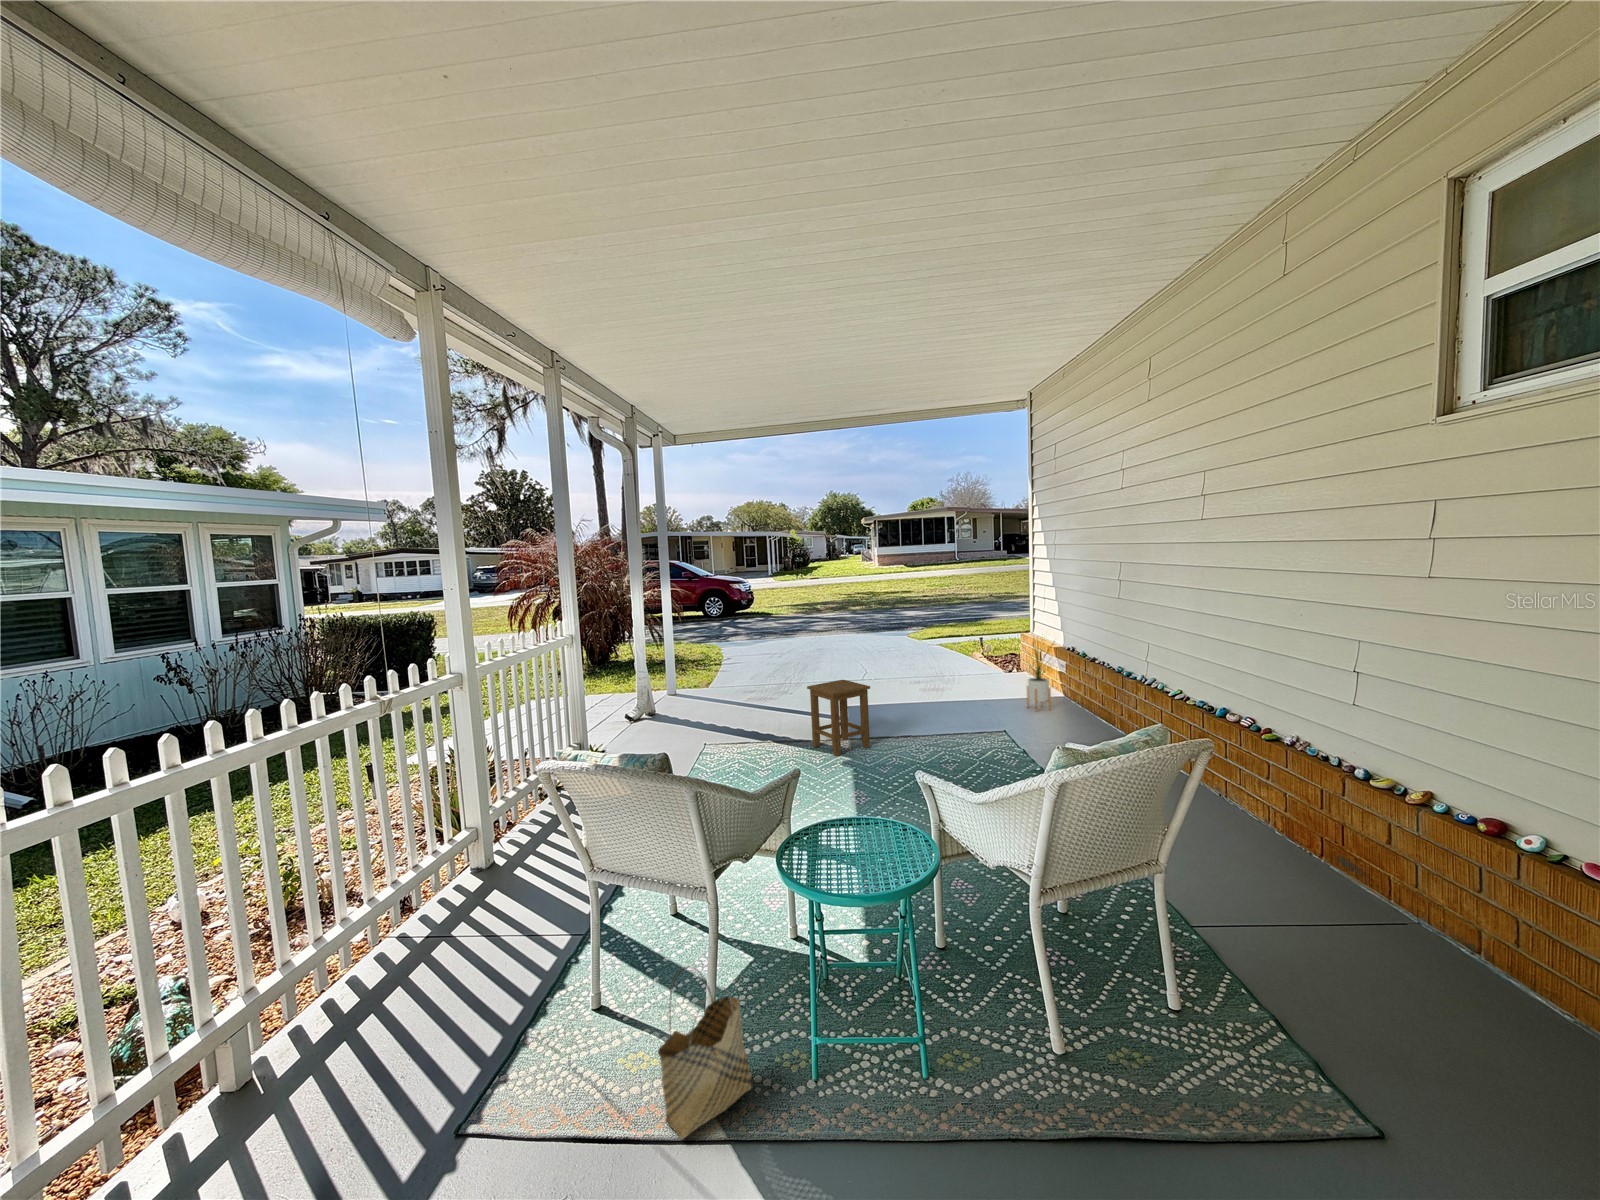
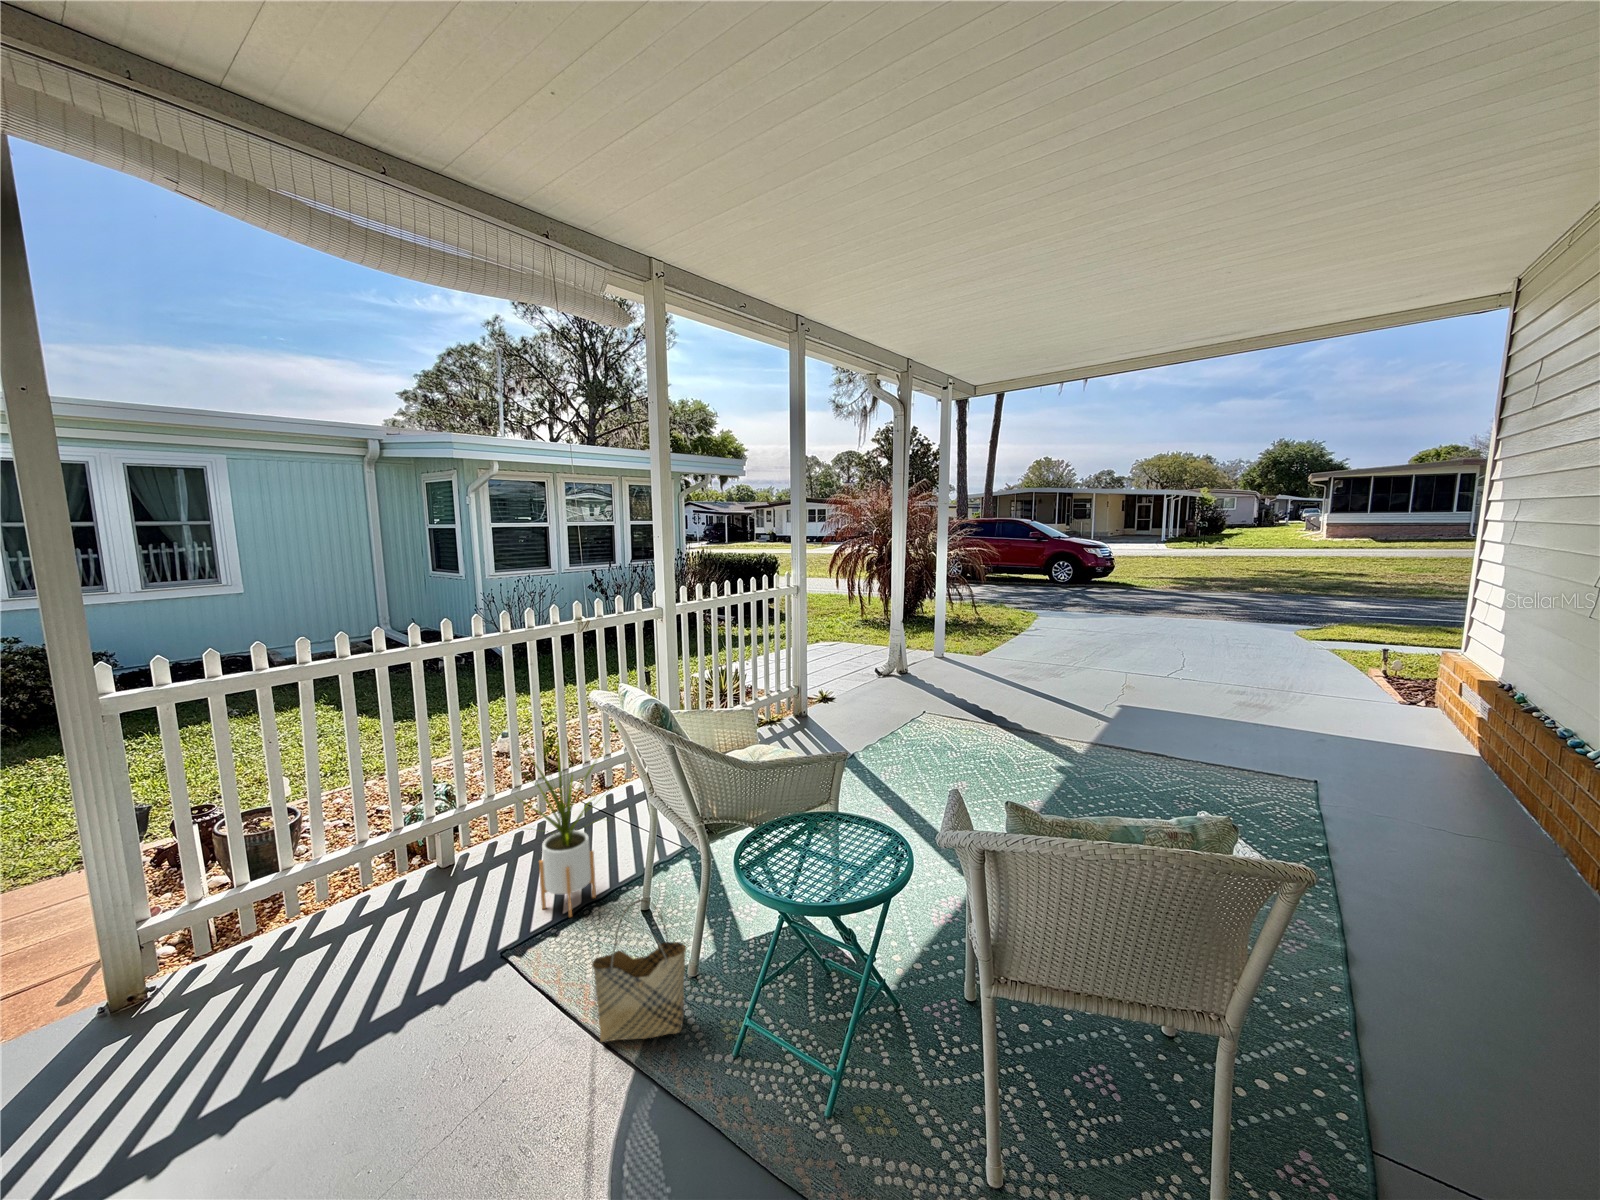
house plant: present [1027,644,1053,710] -> present [523,741,608,917]
stool: present [807,680,870,756] -> none [1042,672,1116,757]

